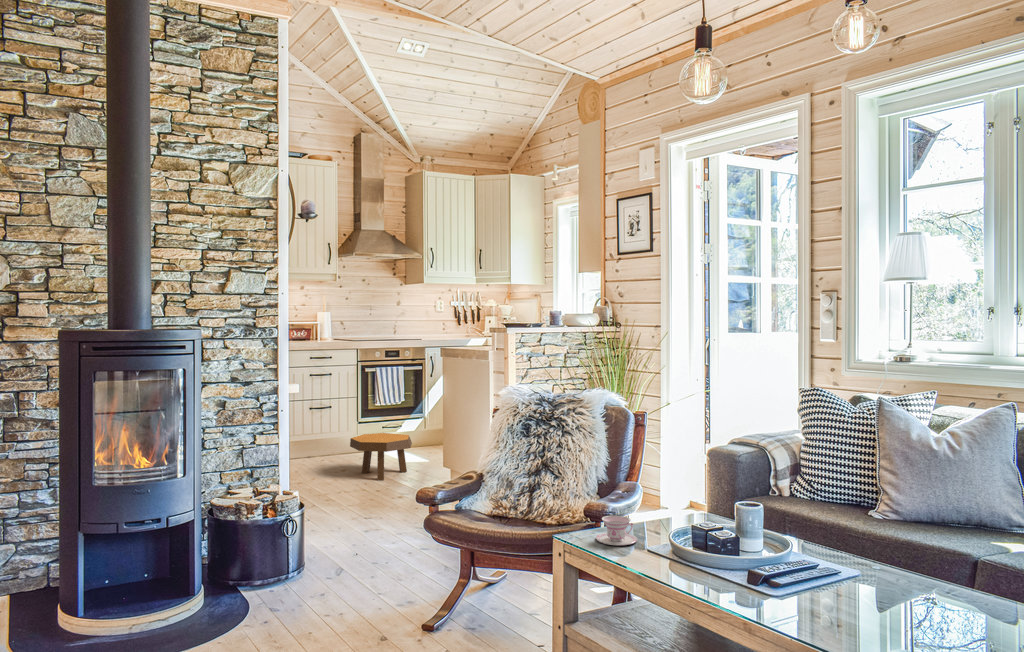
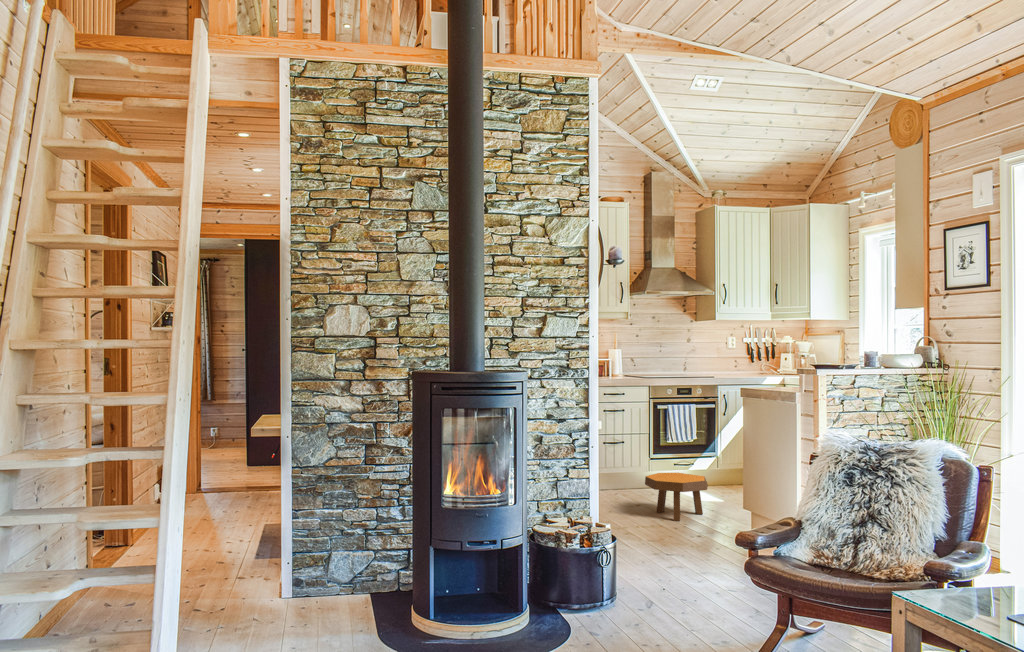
teacup: present [596,516,637,545] -> none [944,577,995,611]

